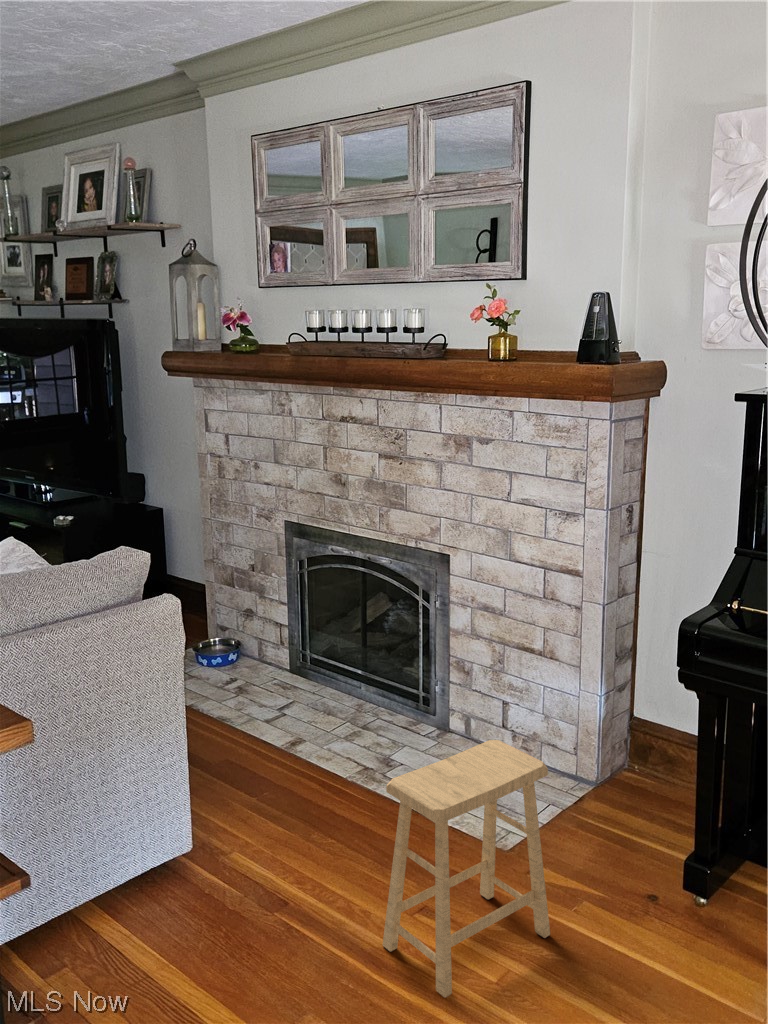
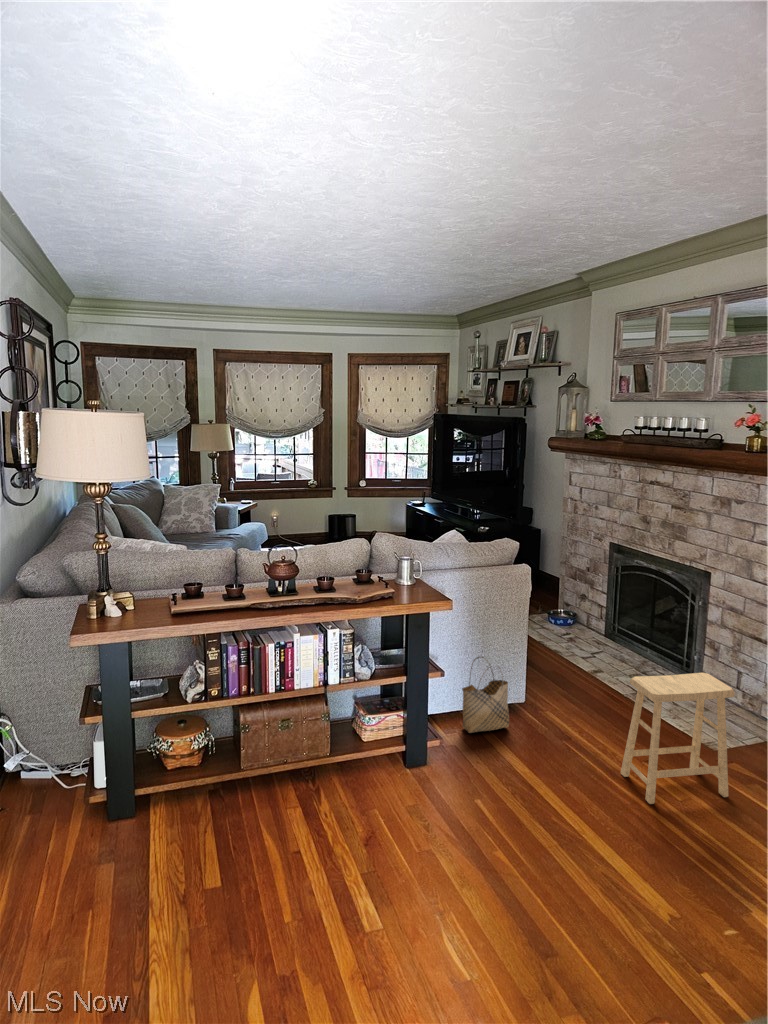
woven basket: none [71,790,171,948] -> present [462,657,509,733]

